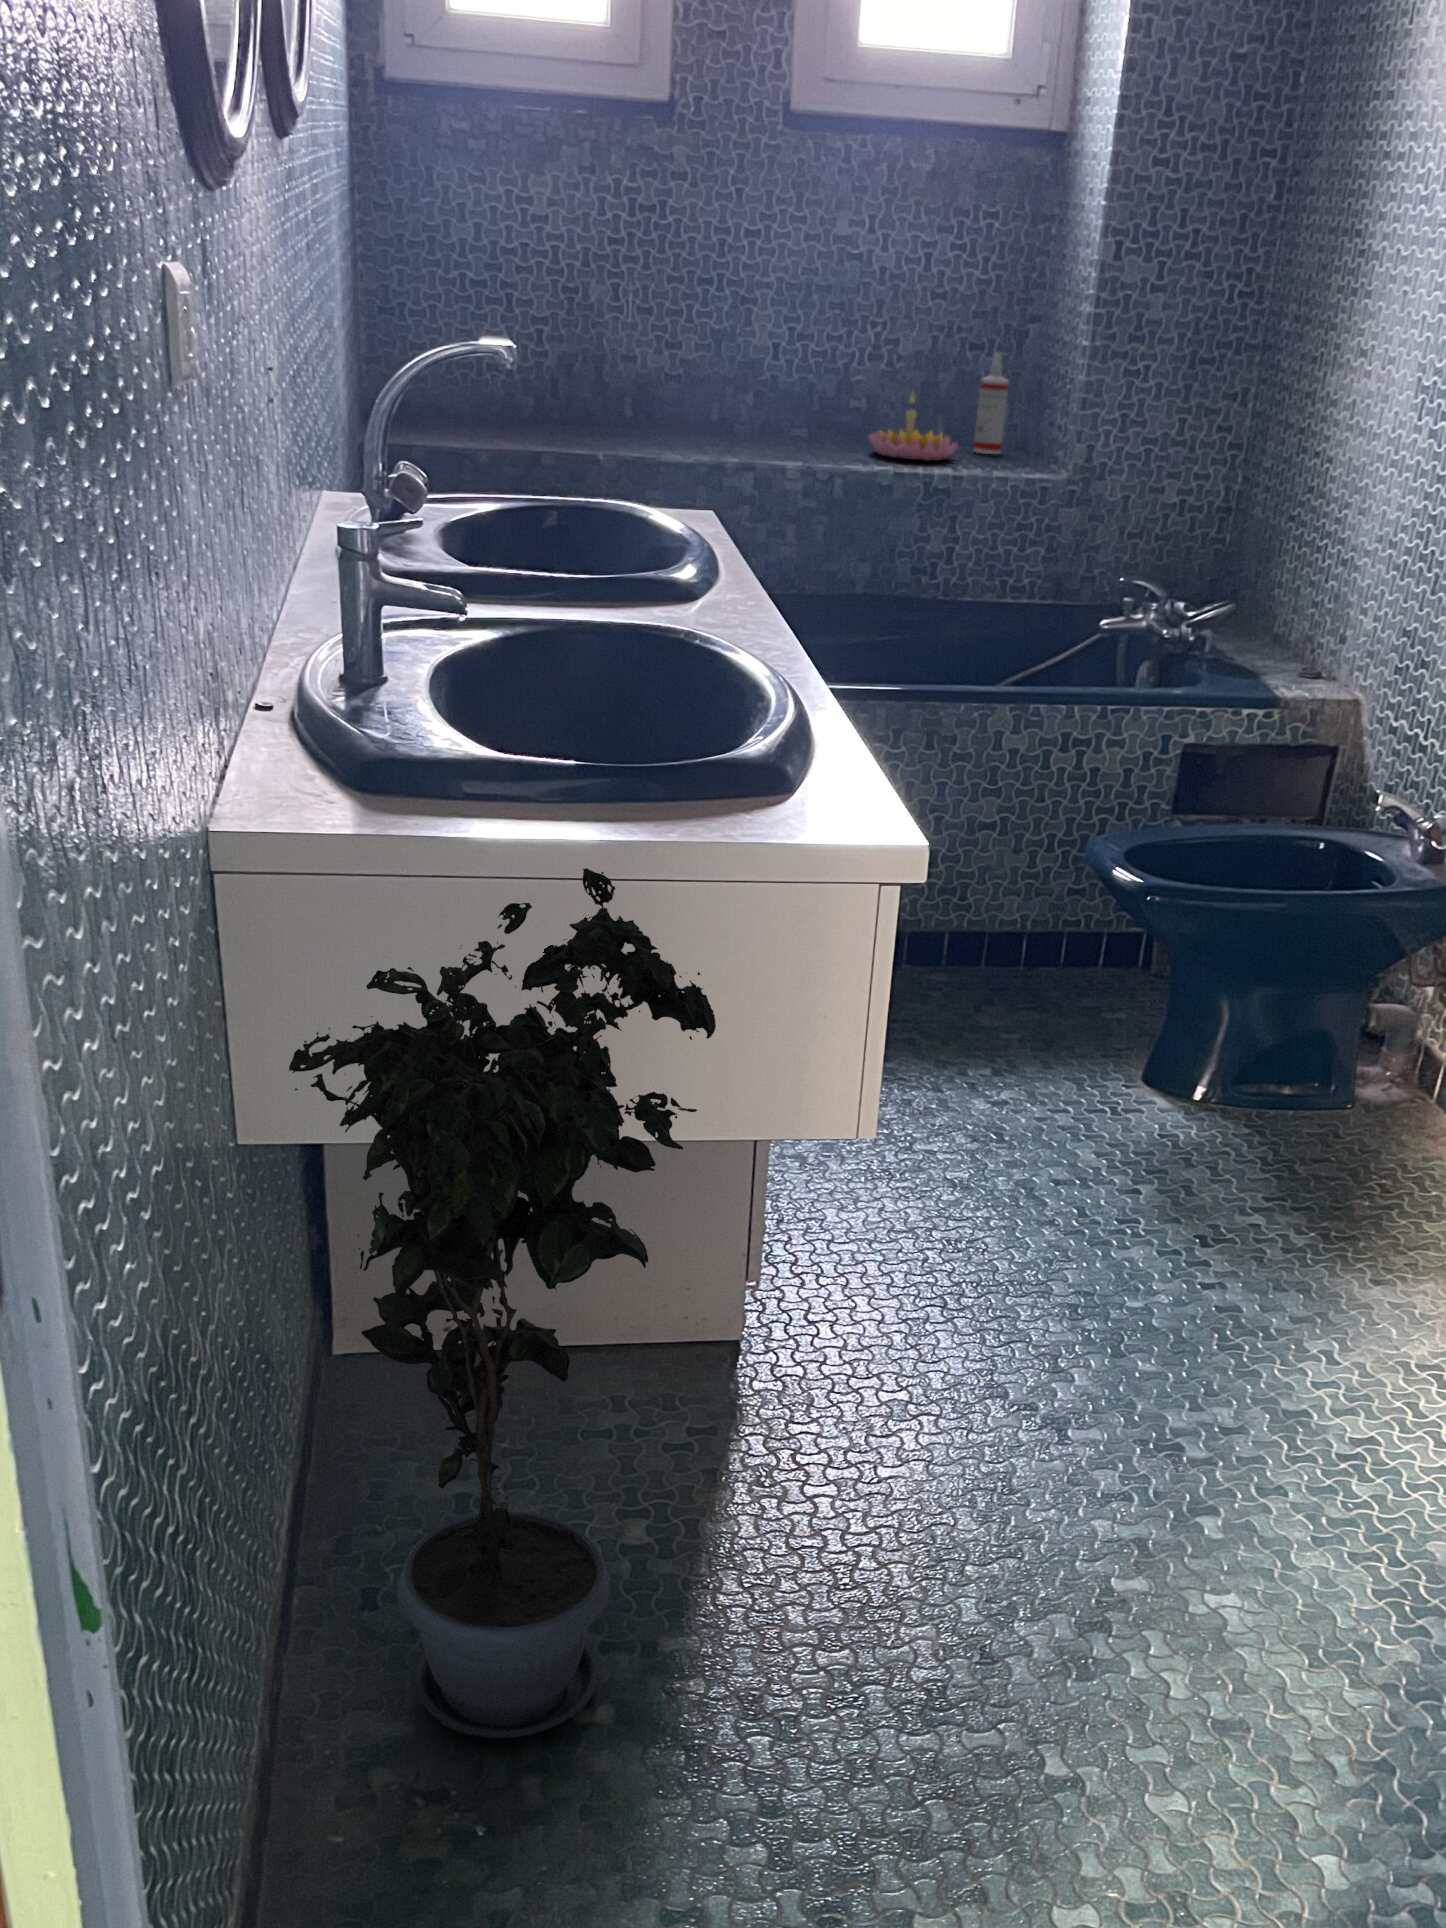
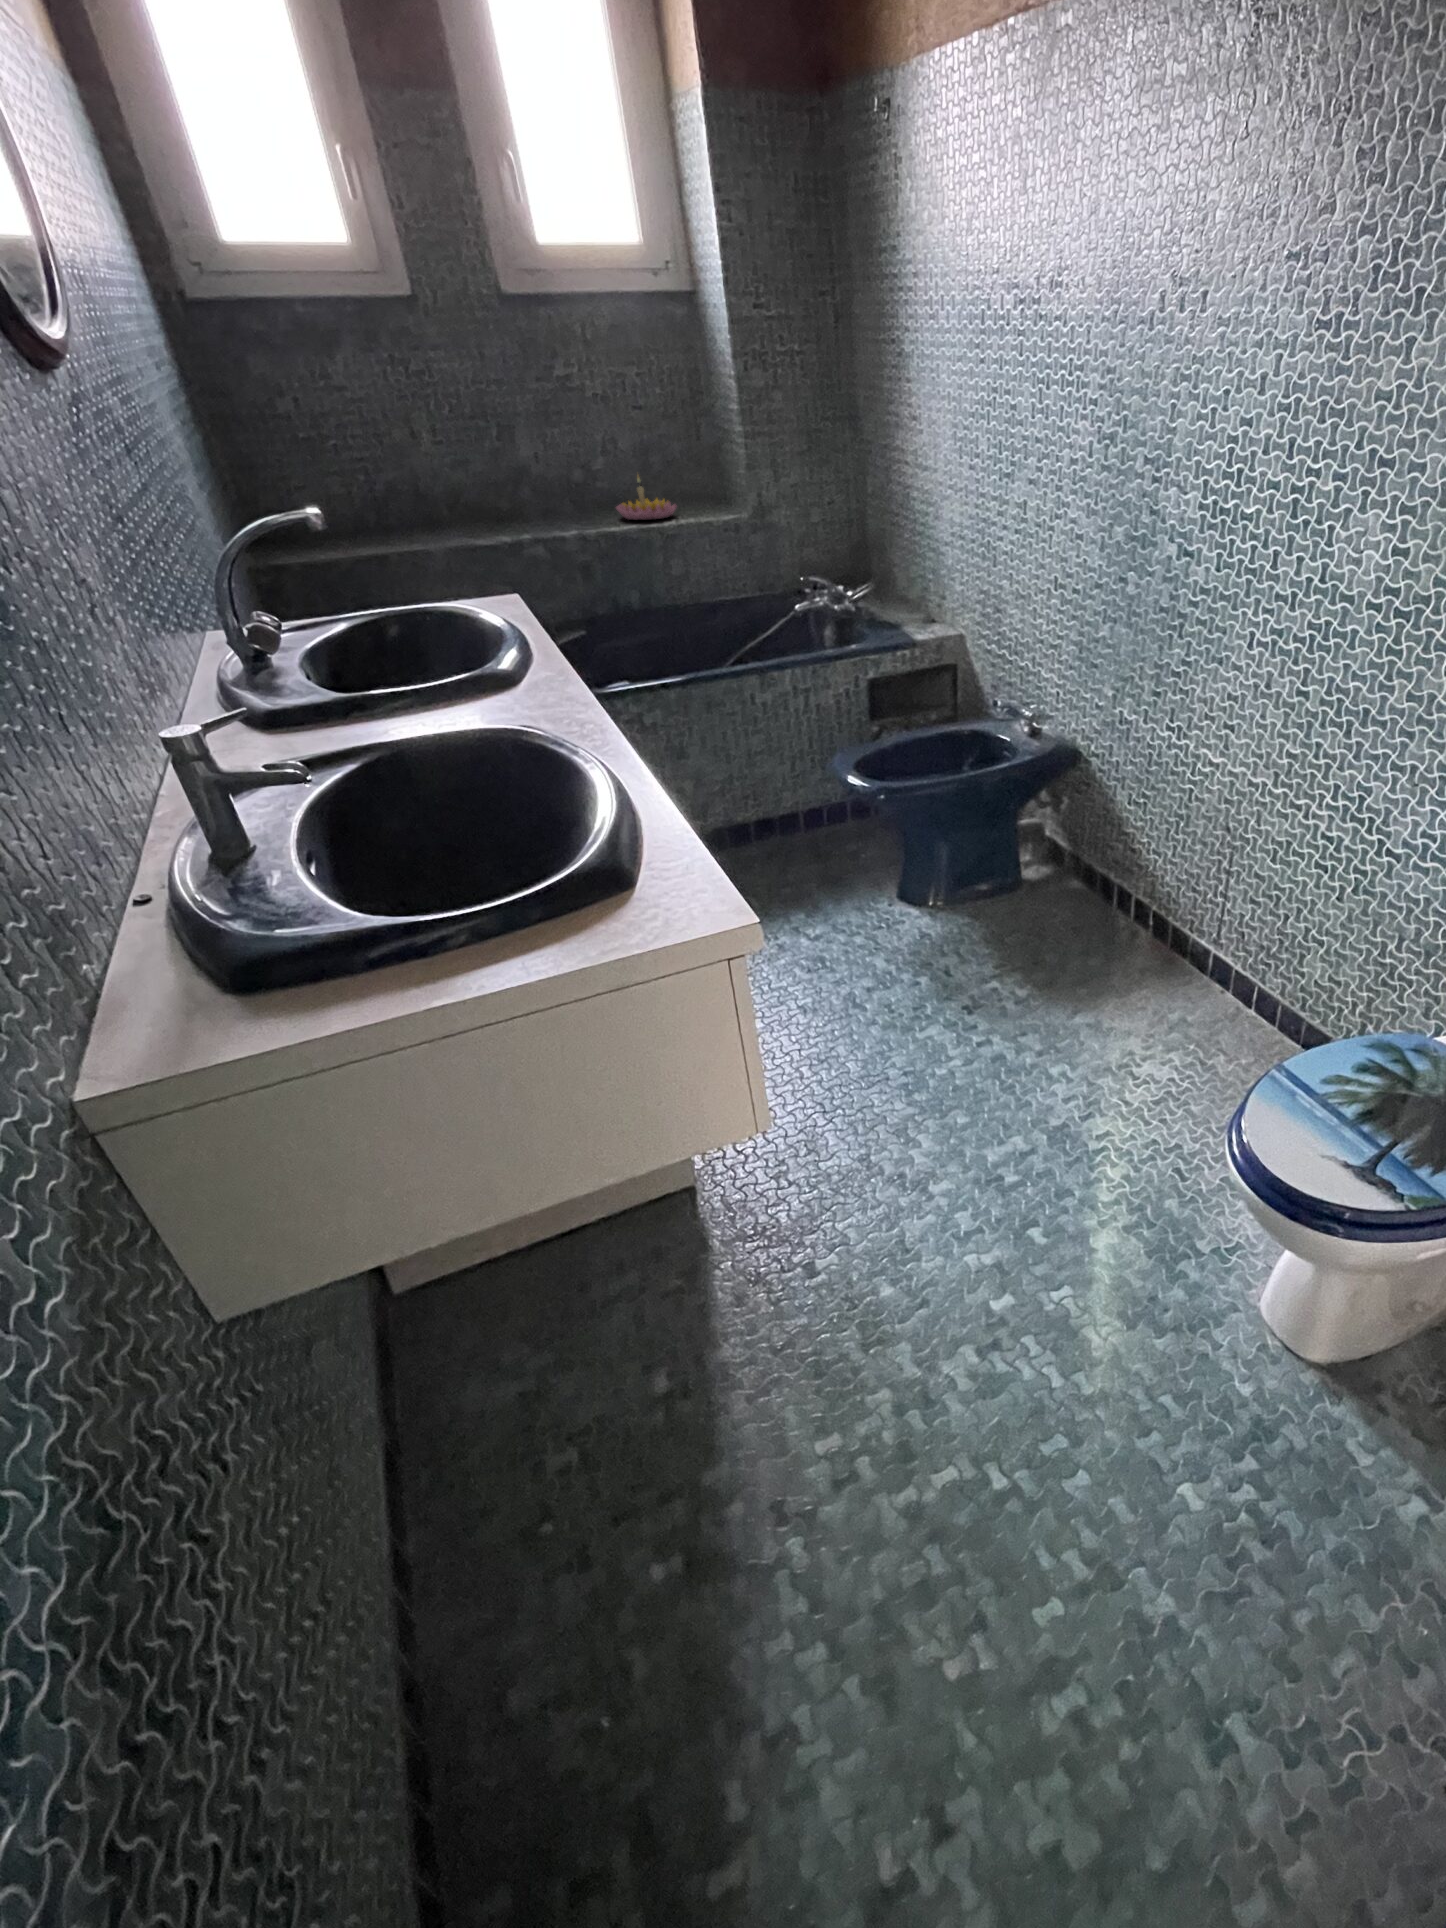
spray bottle: present [973,352,1009,454] -> none [680,440,705,508]
potted plant: present [289,868,716,1739] -> none [202,1019,666,1647]

